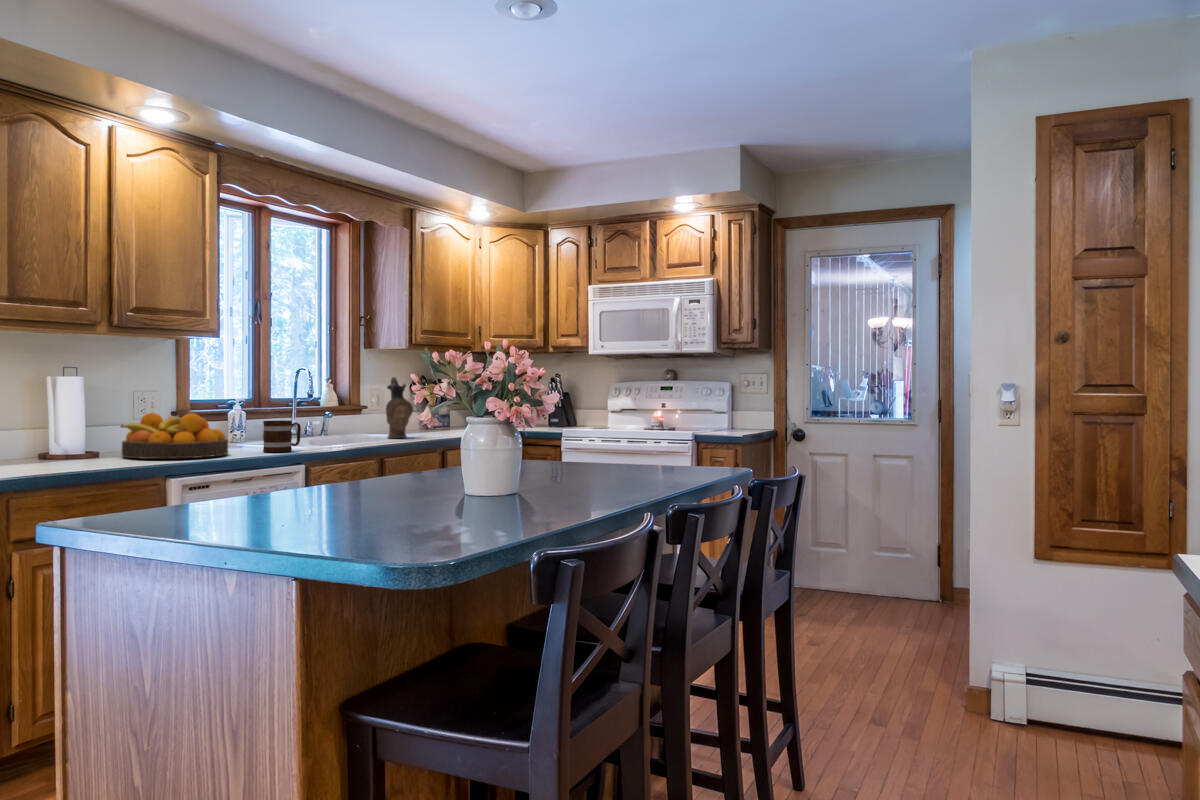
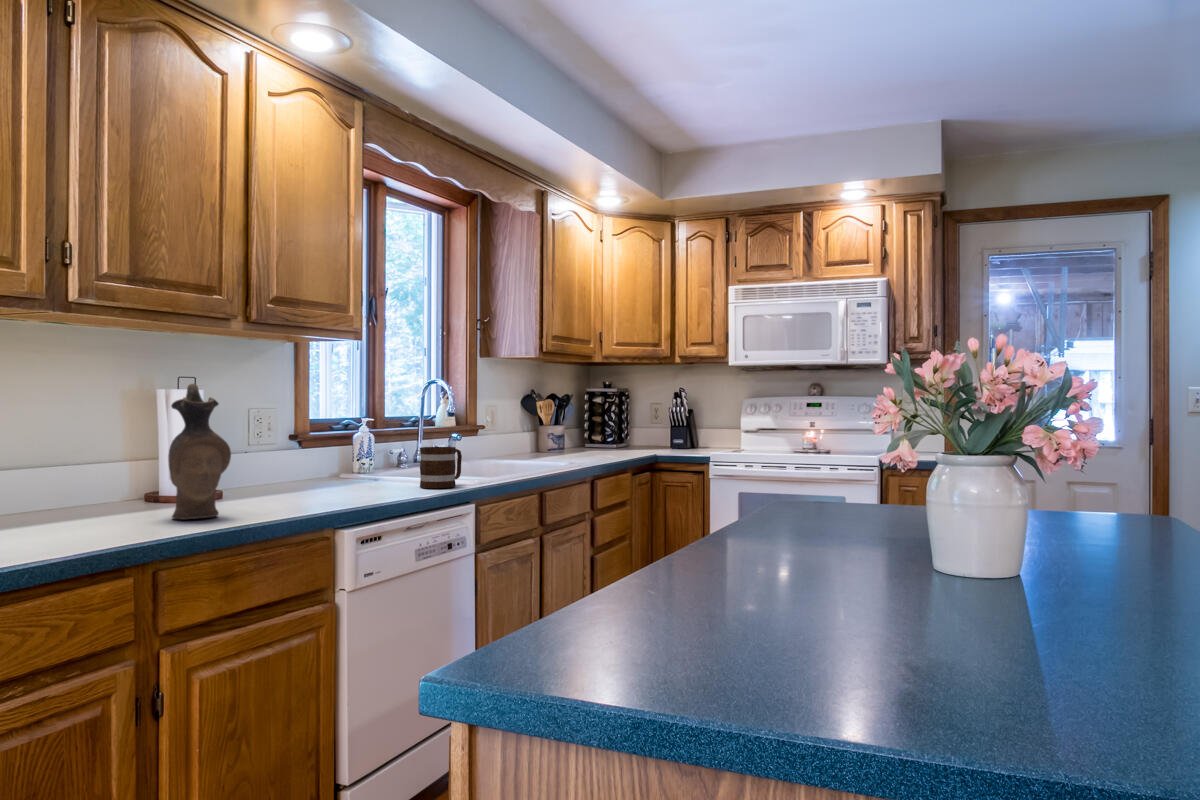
ceramic pitcher: present [386,377,413,438] -> present [168,384,231,519]
fruit bowl: present [121,413,228,459] -> none [254,438,387,500]

